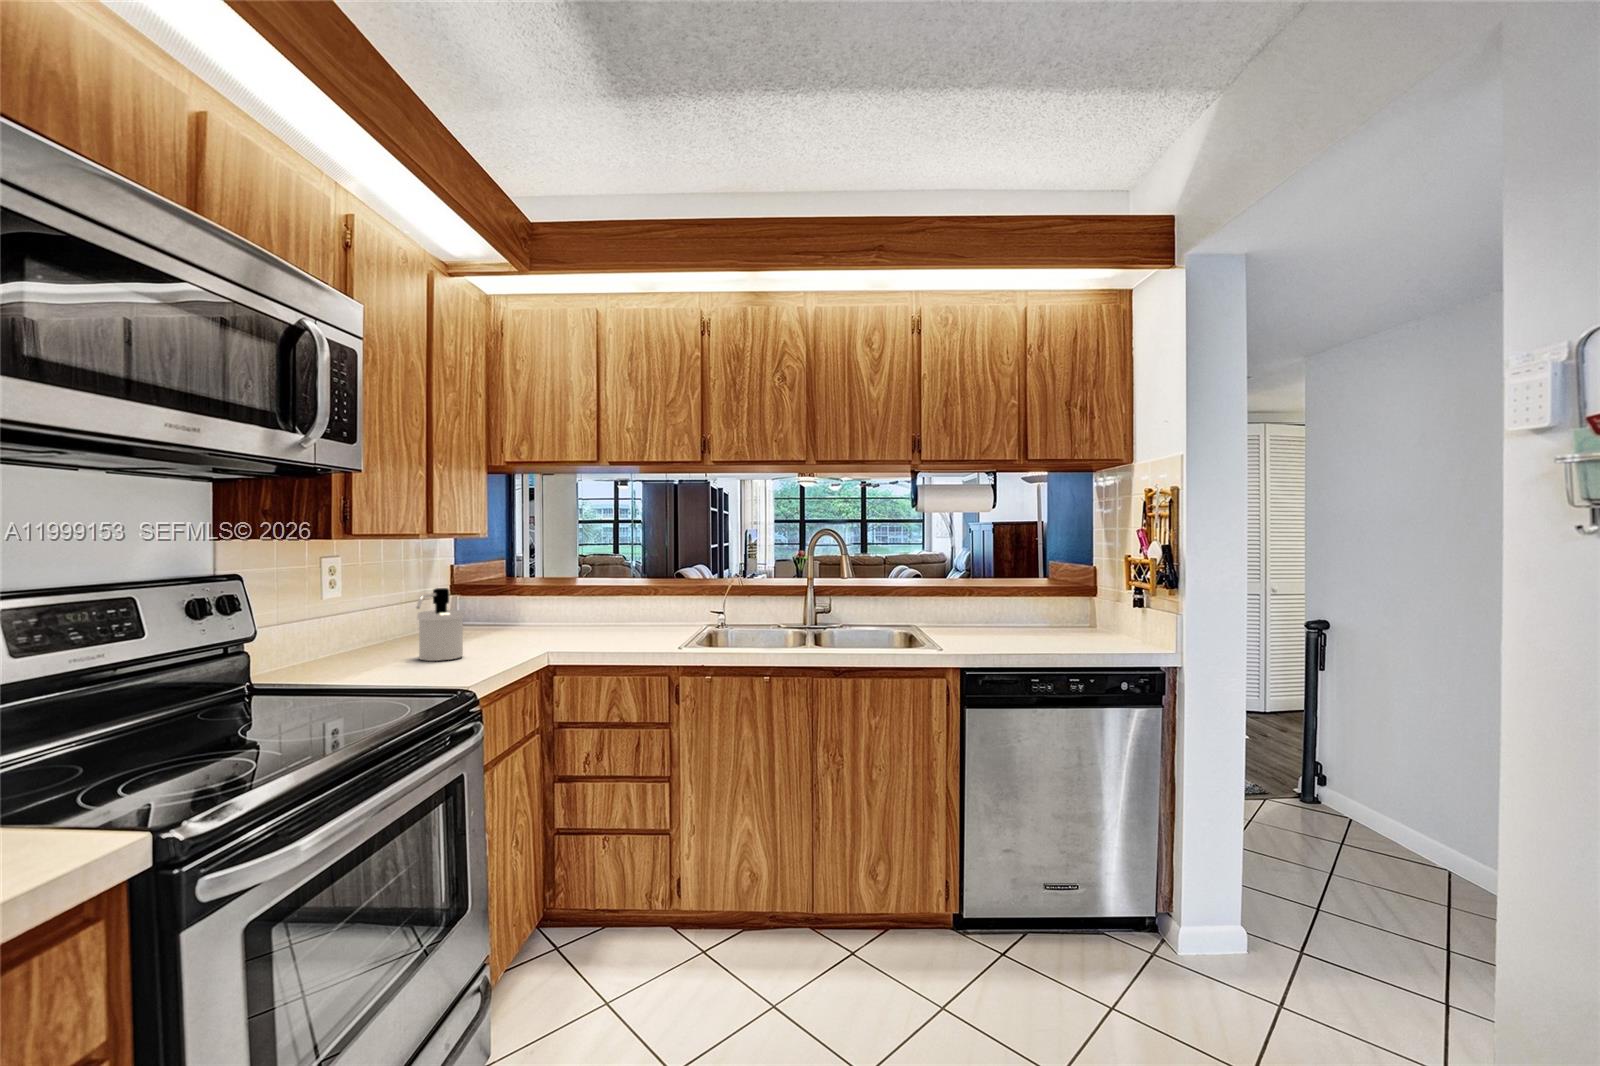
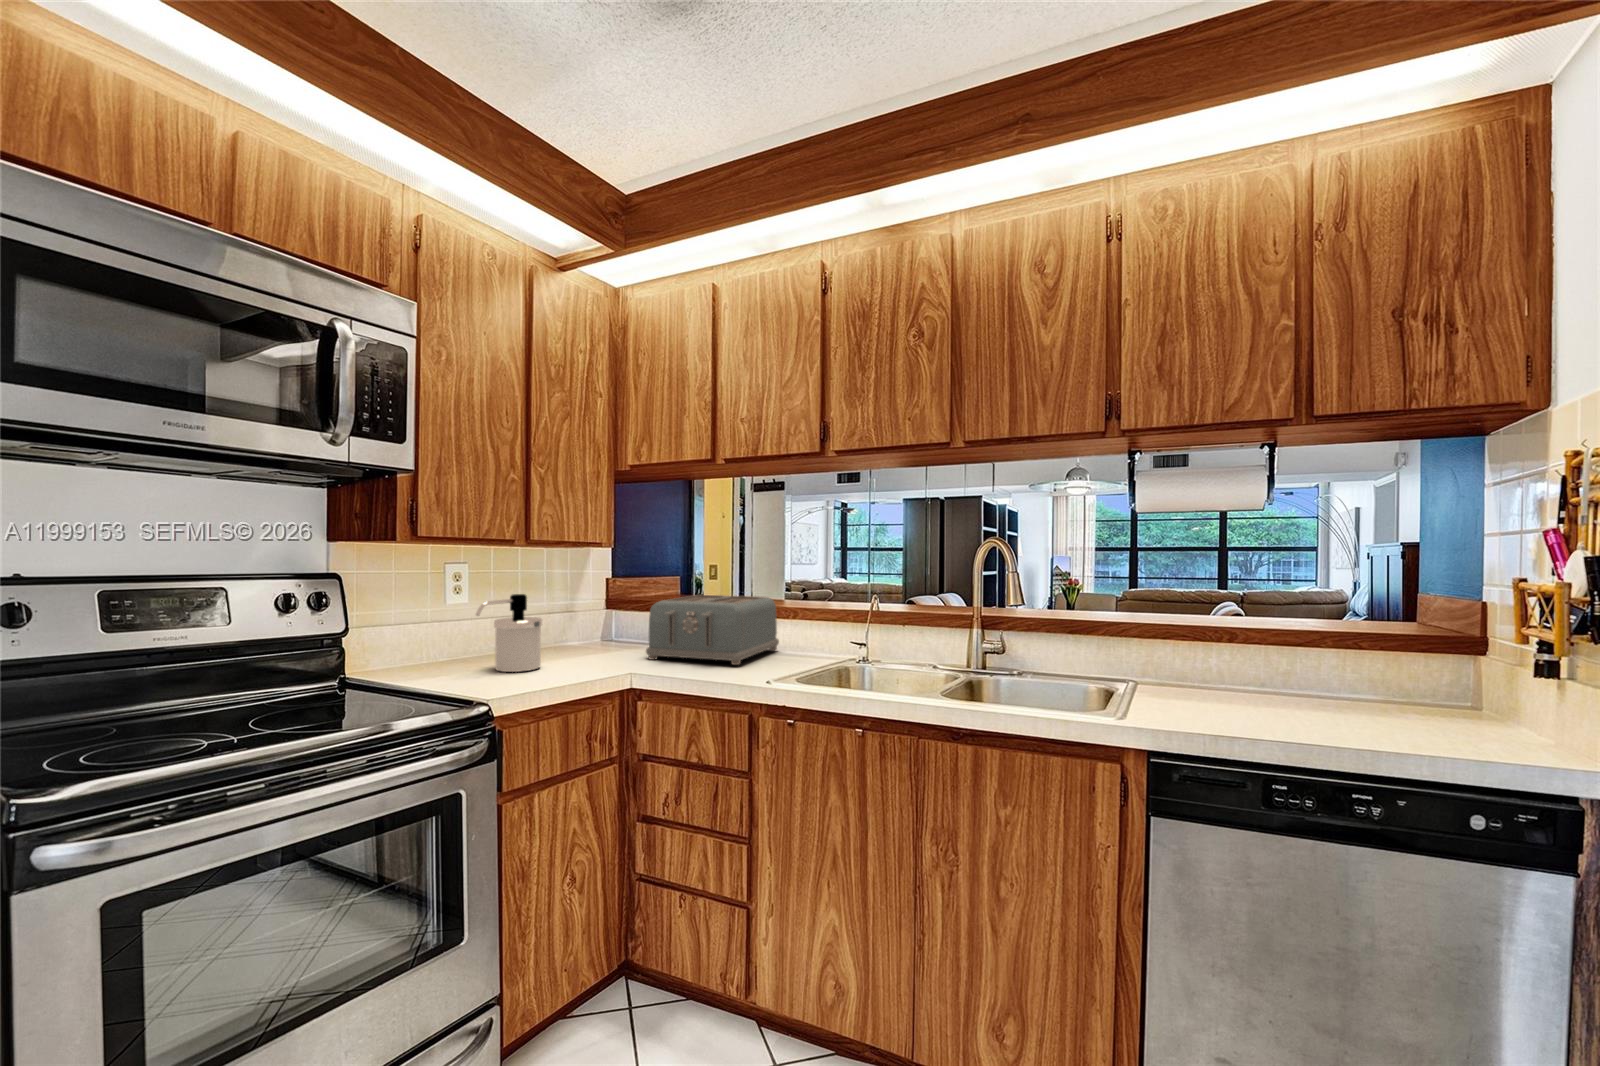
toaster: none [542,586,642,645] -> present [646,595,779,665]

